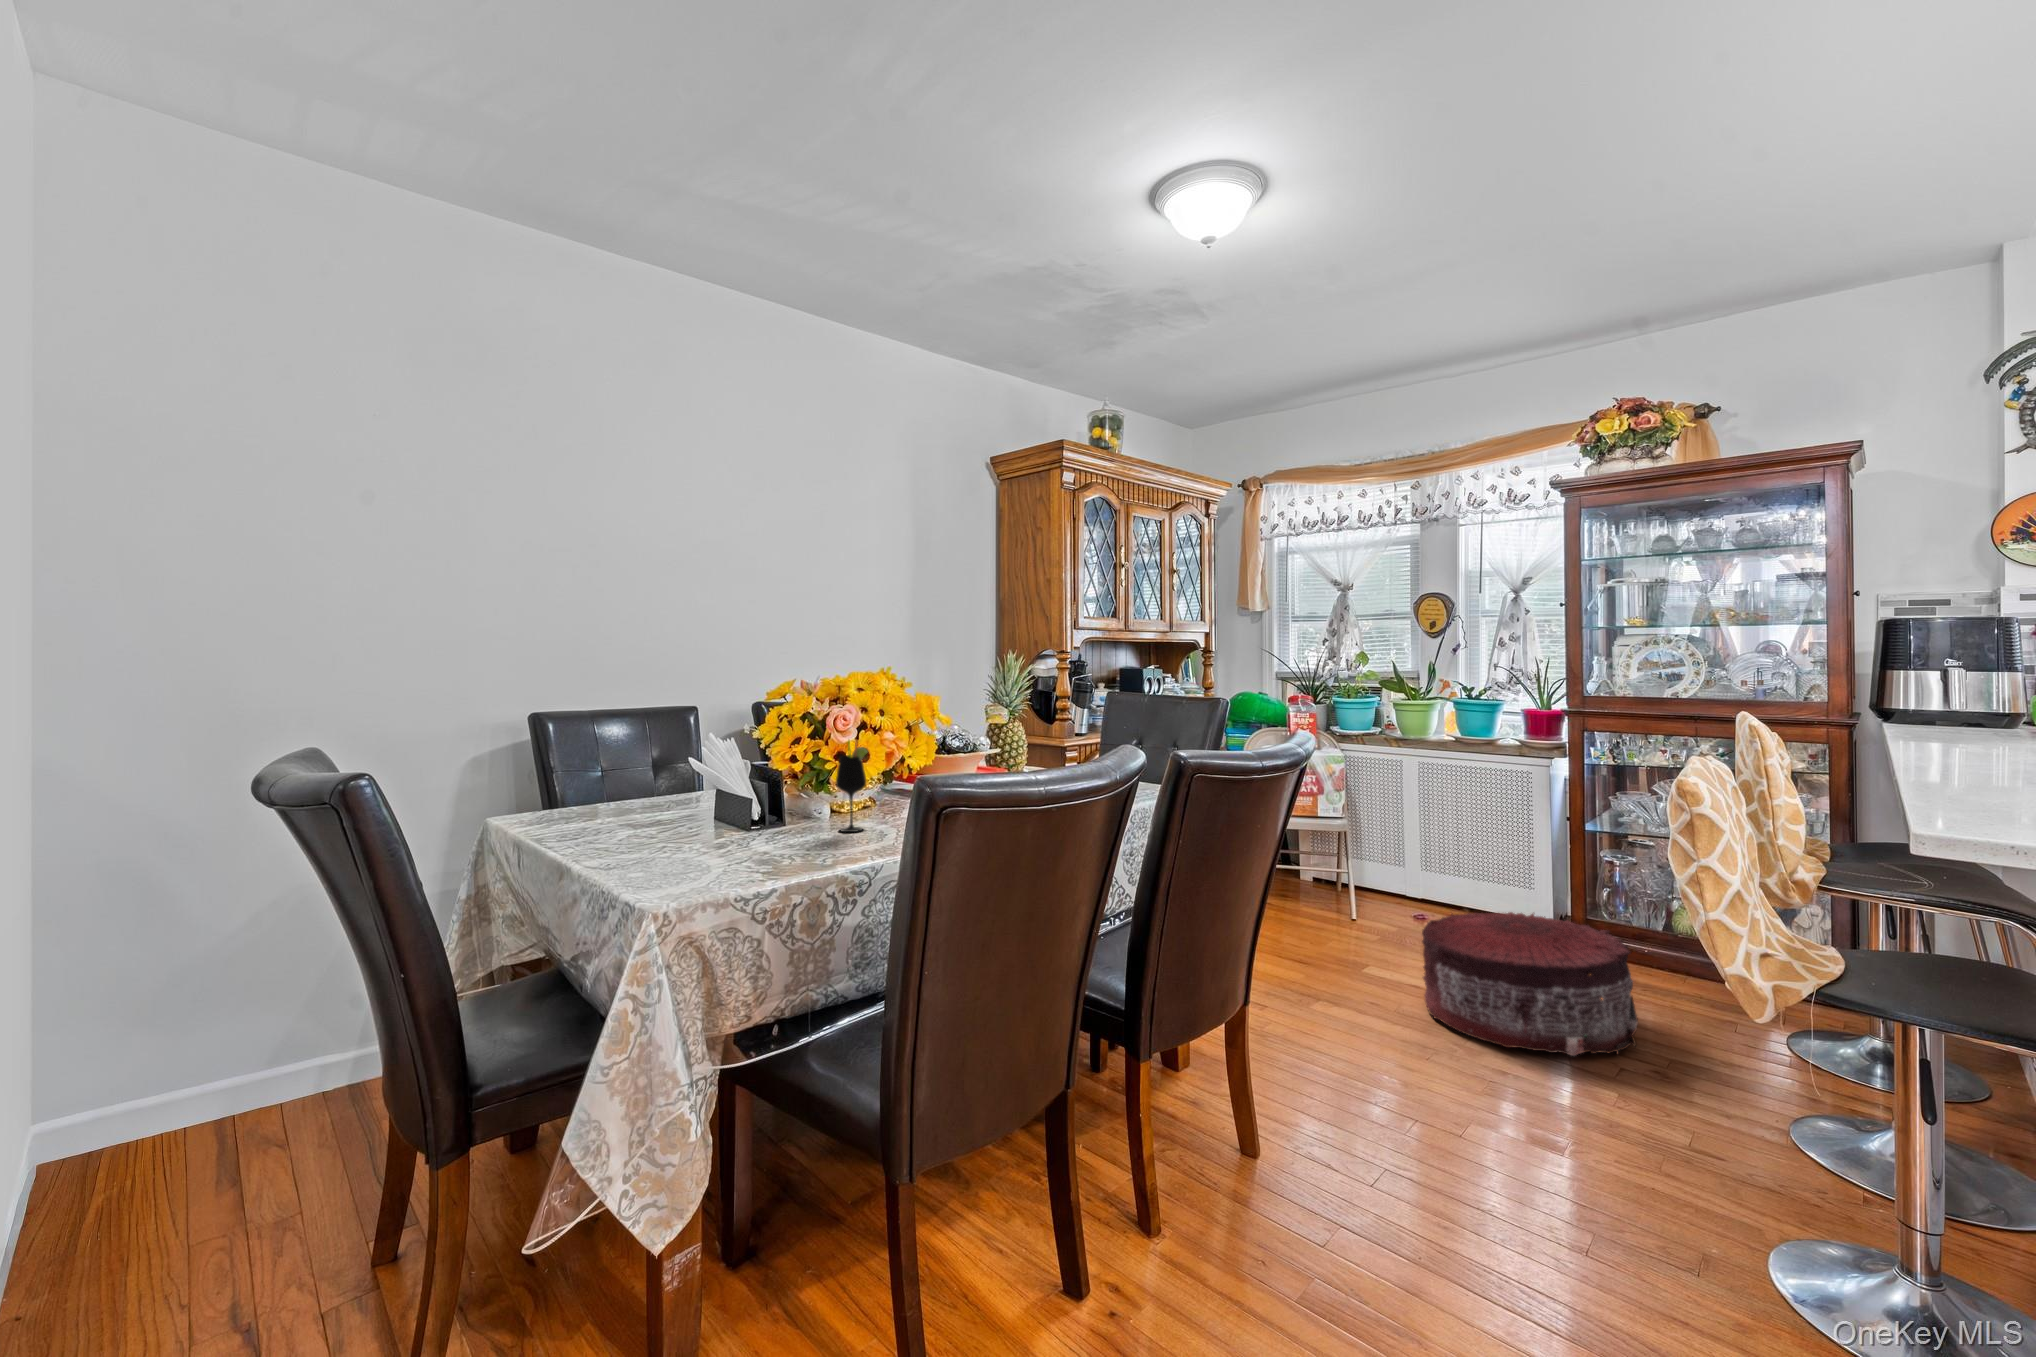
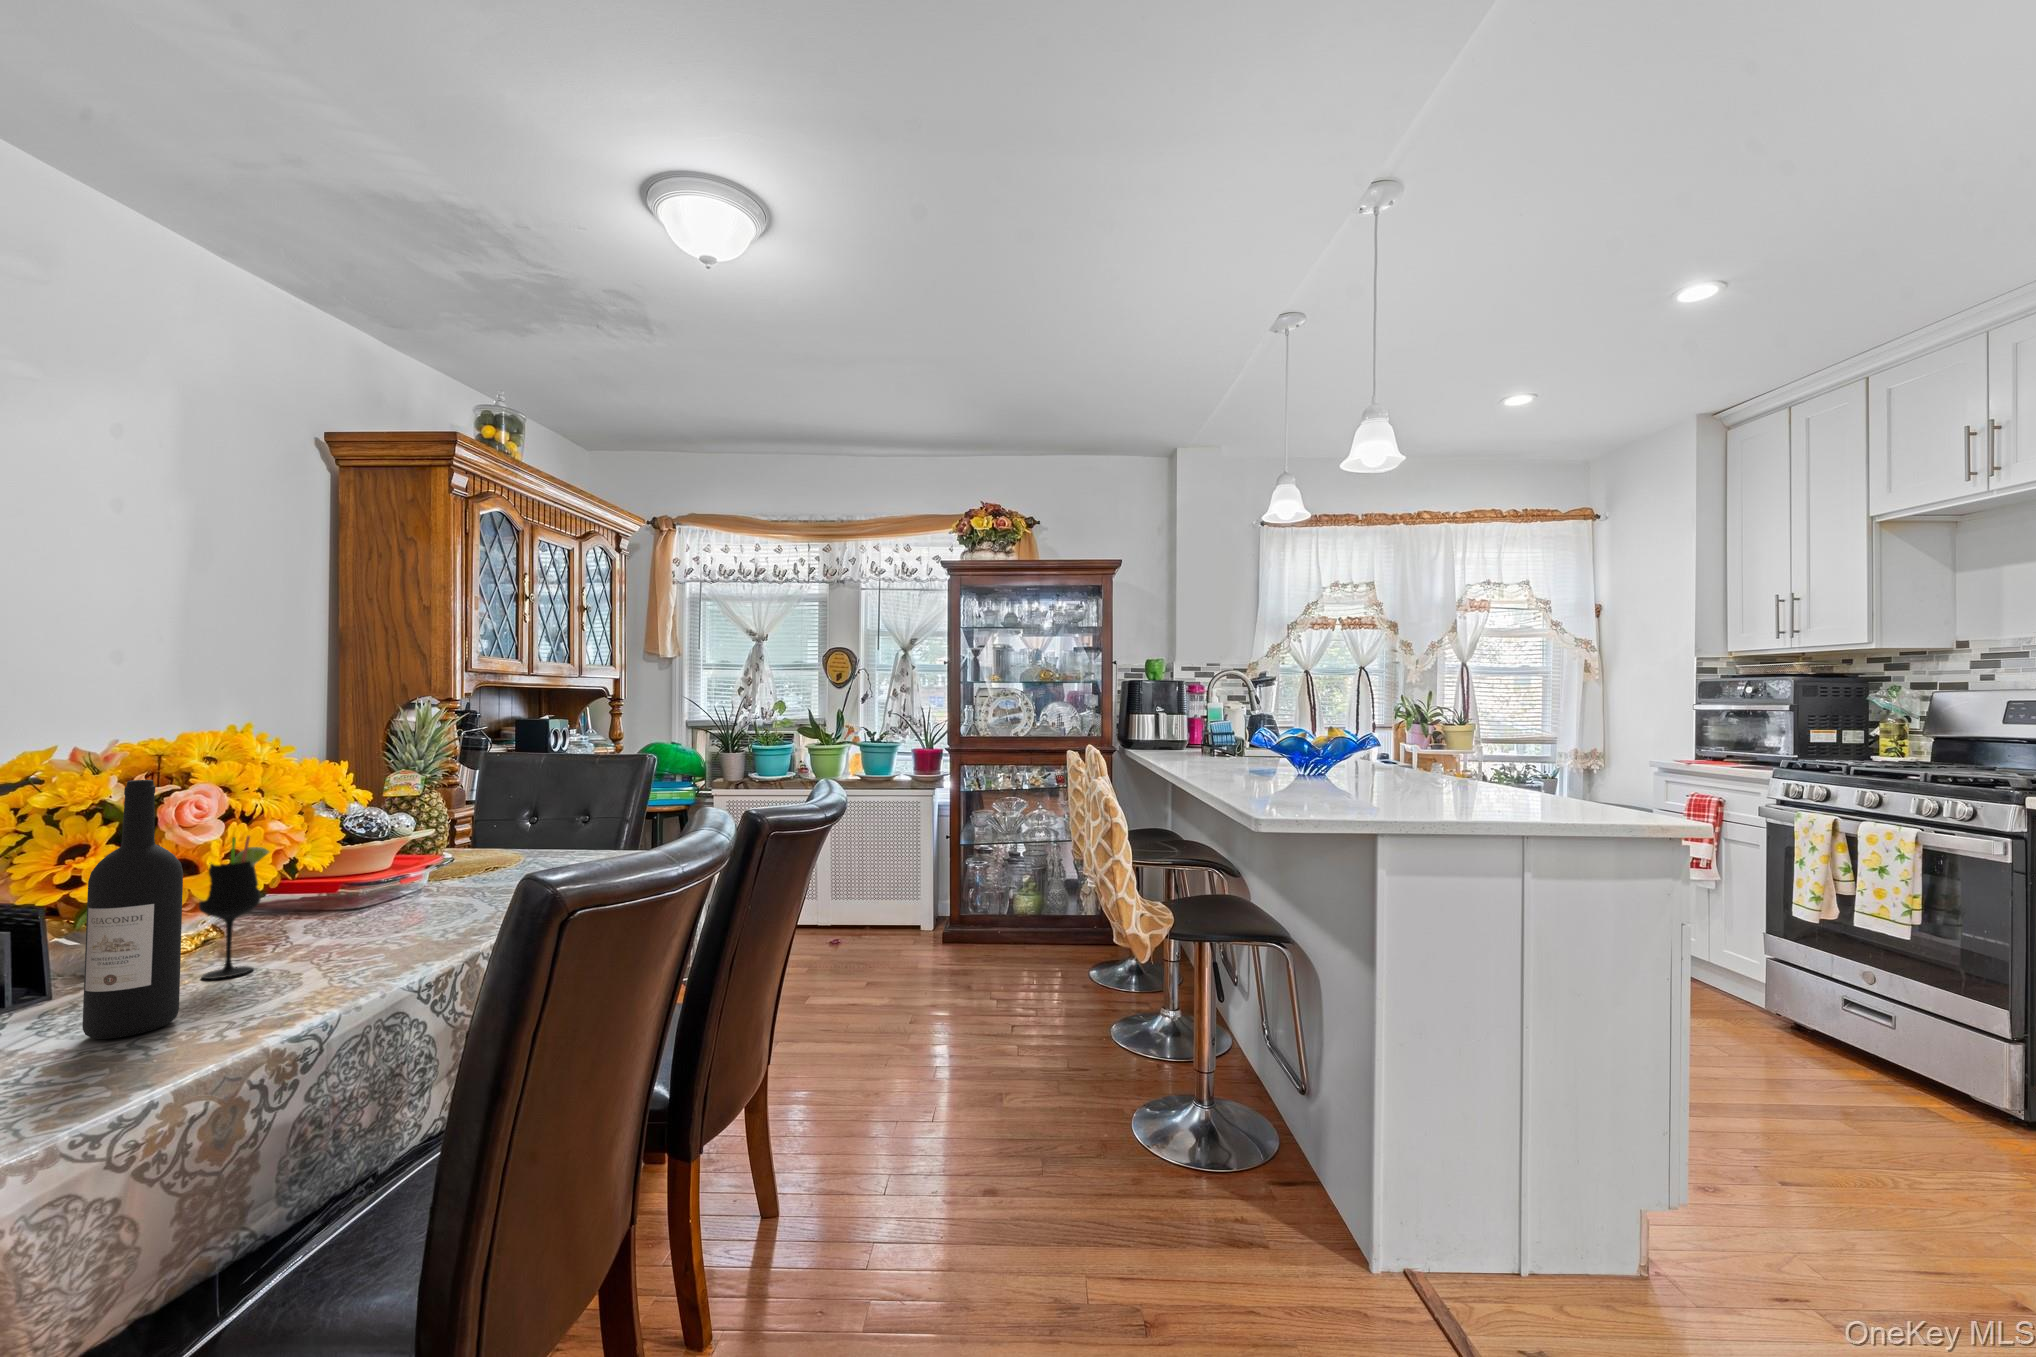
wine bottle: none [770,696,812,853] -> present [82,780,183,1039]
pouf: present [1422,912,1638,1056] -> none [866,918,1025,1039]

